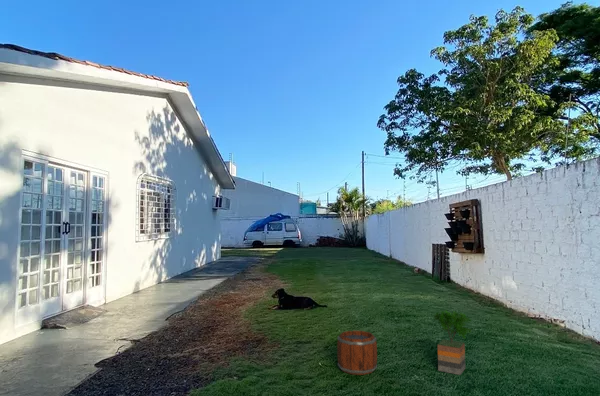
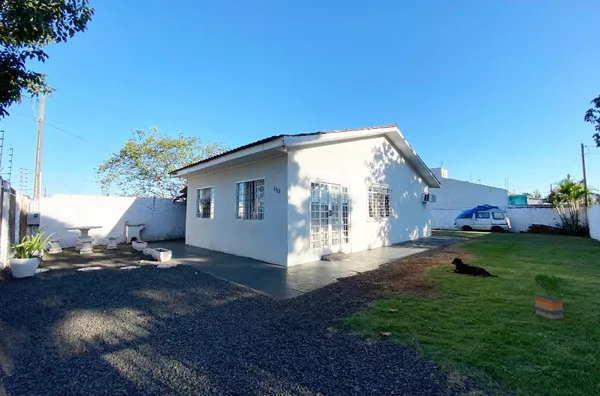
bucket: present [337,330,377,375] -> none [458,278,487,305]

